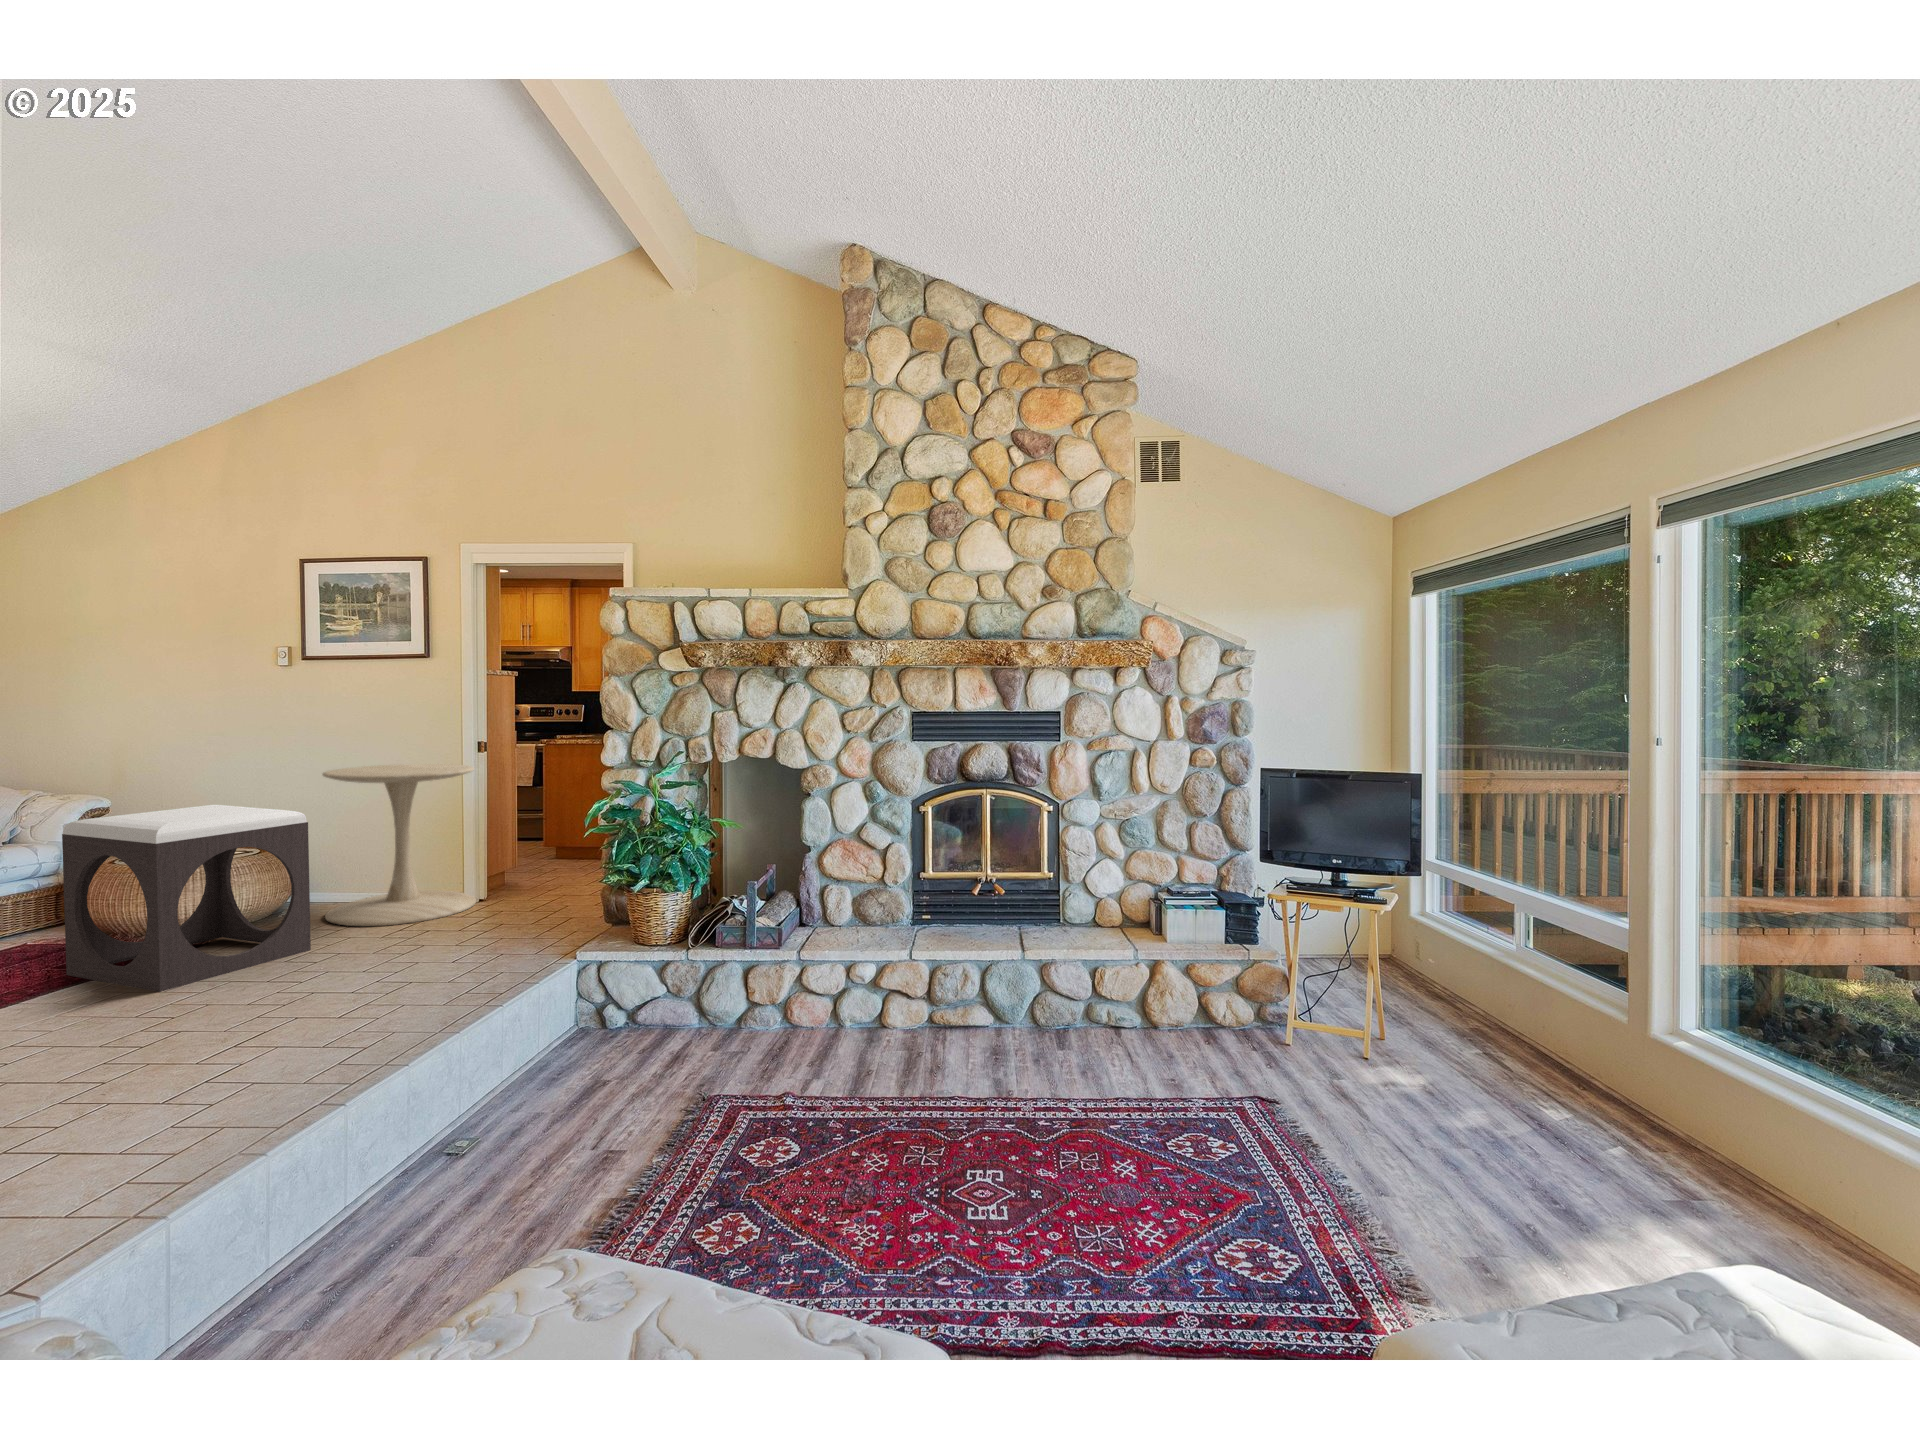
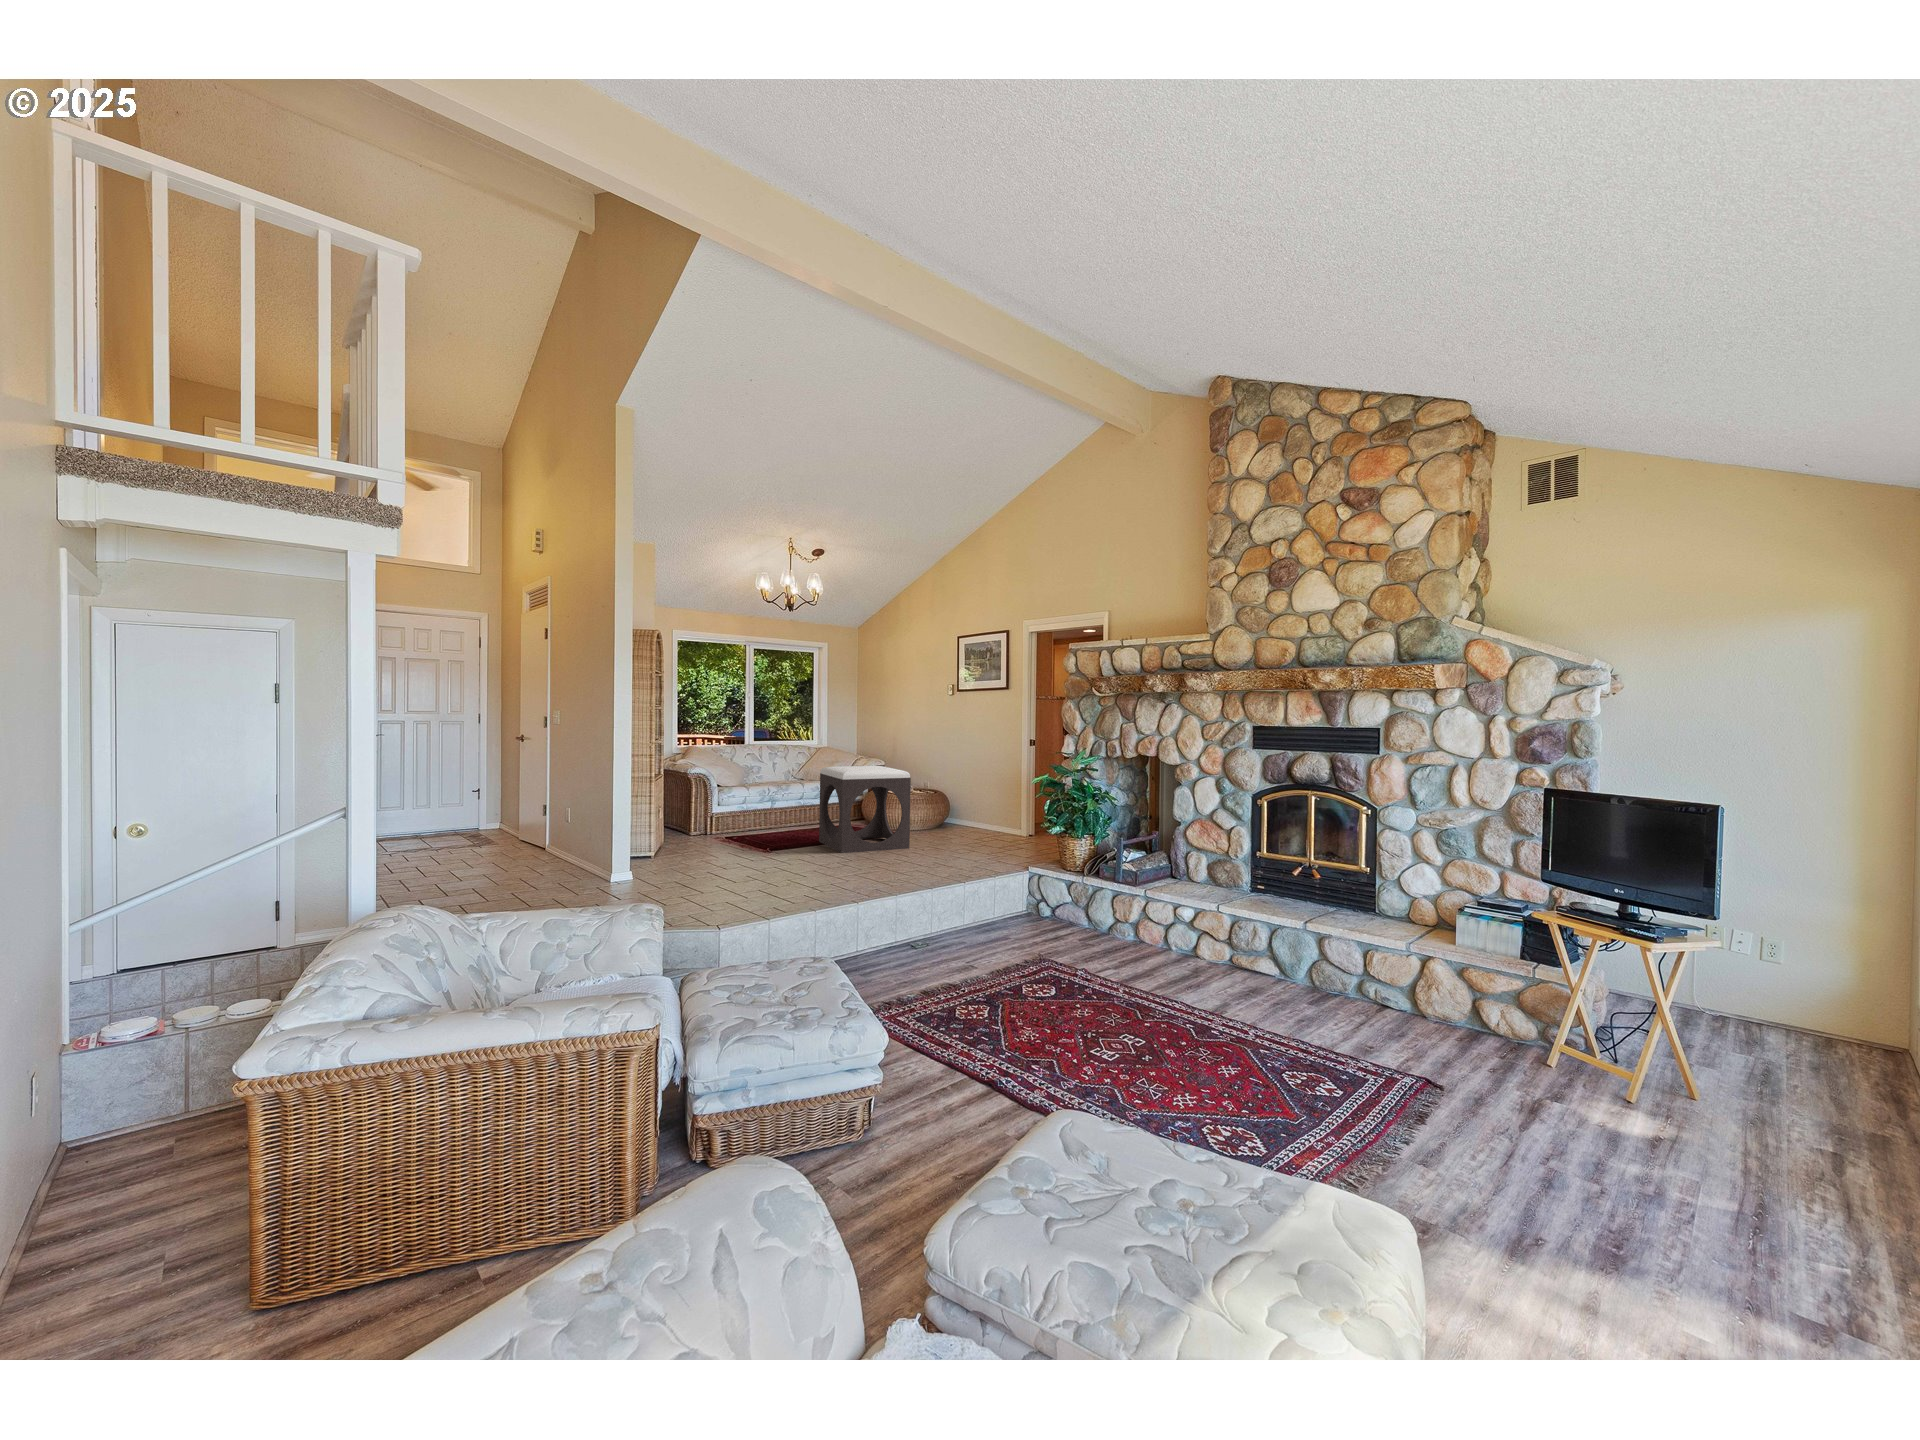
pedestal table: present [323,764,476,926] -> none [929,752,1007,845]

